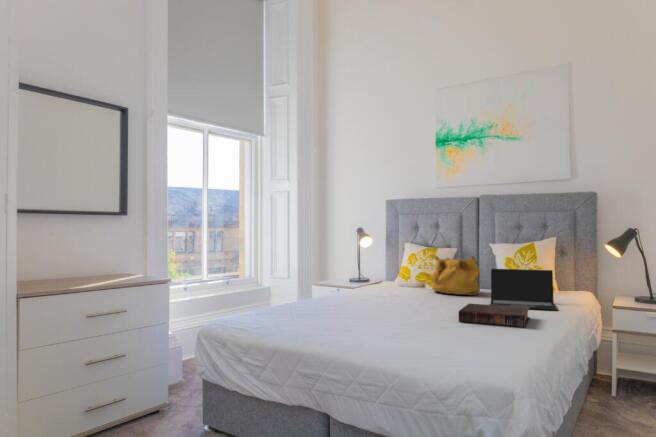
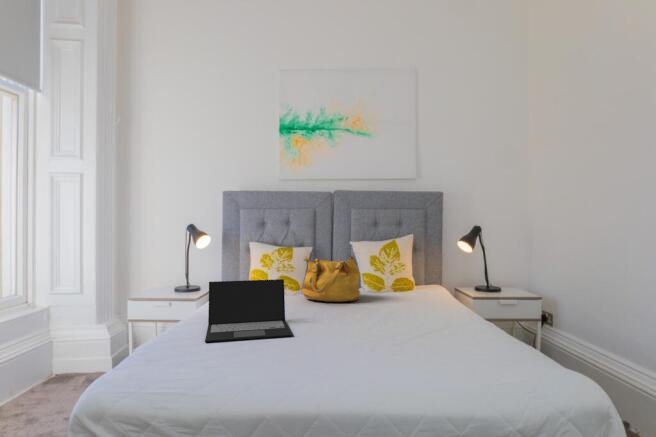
laptop: present [490,269,558,310] -> present [205,279,293,342]
book: present [459,303,529,327] -> none [406,318,504,351]

